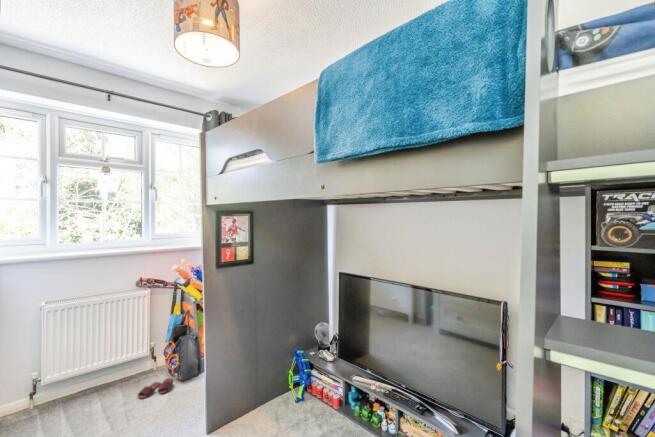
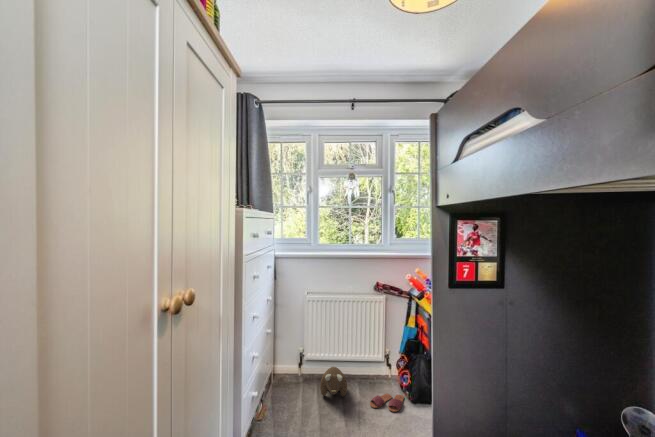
plush toy: none [72,377,109,413] -> present [320,367,347,397]

